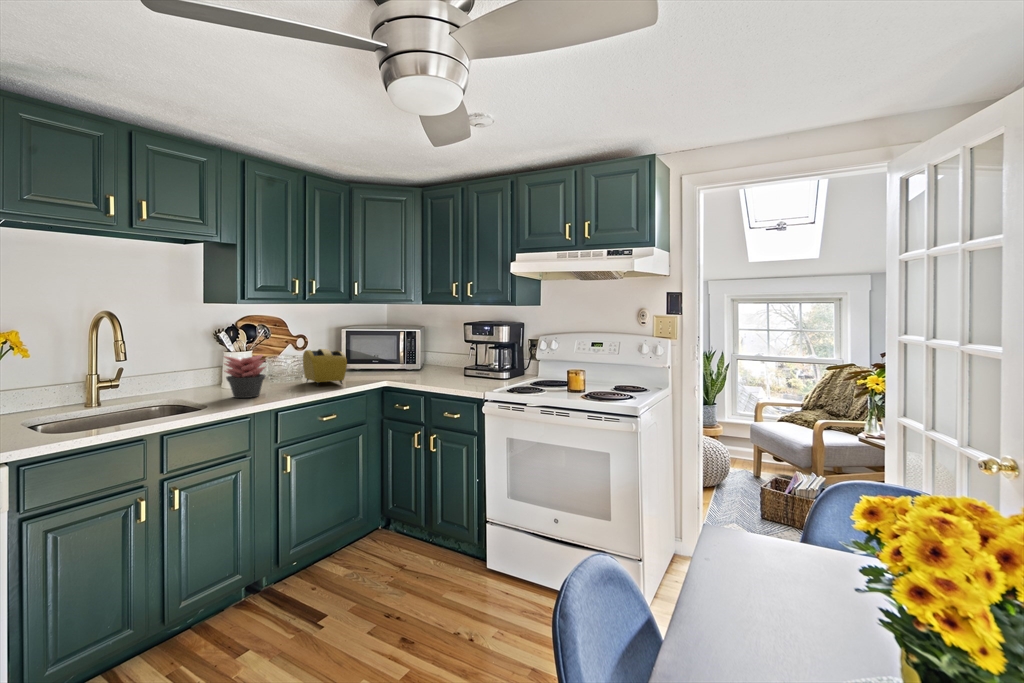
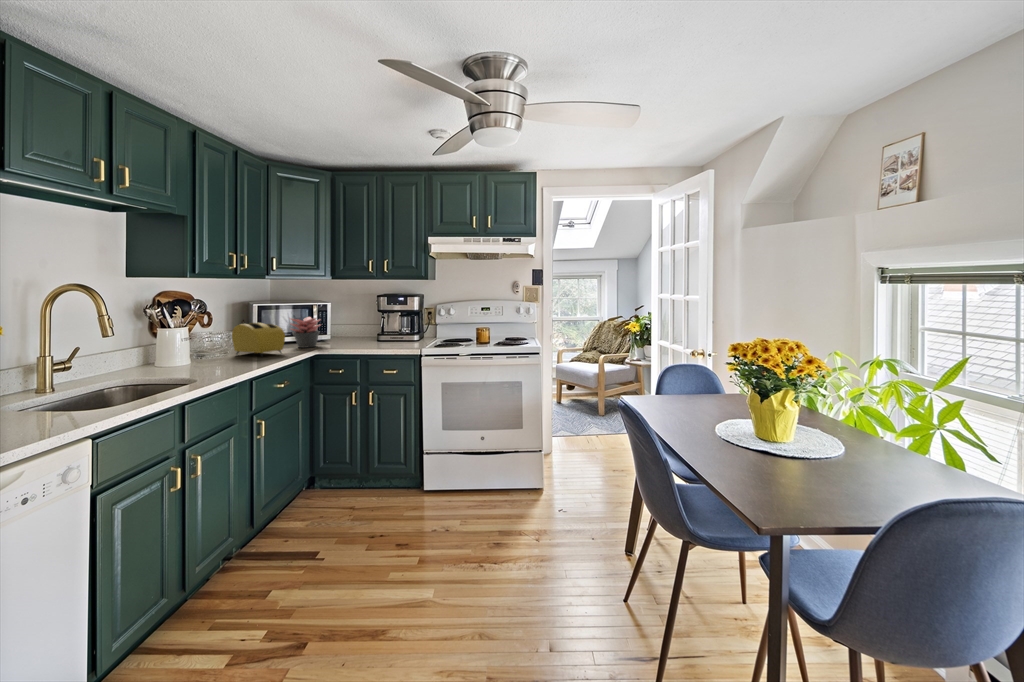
succulent plant: present [224,354,266,398] -> present [291,317,320,348]

